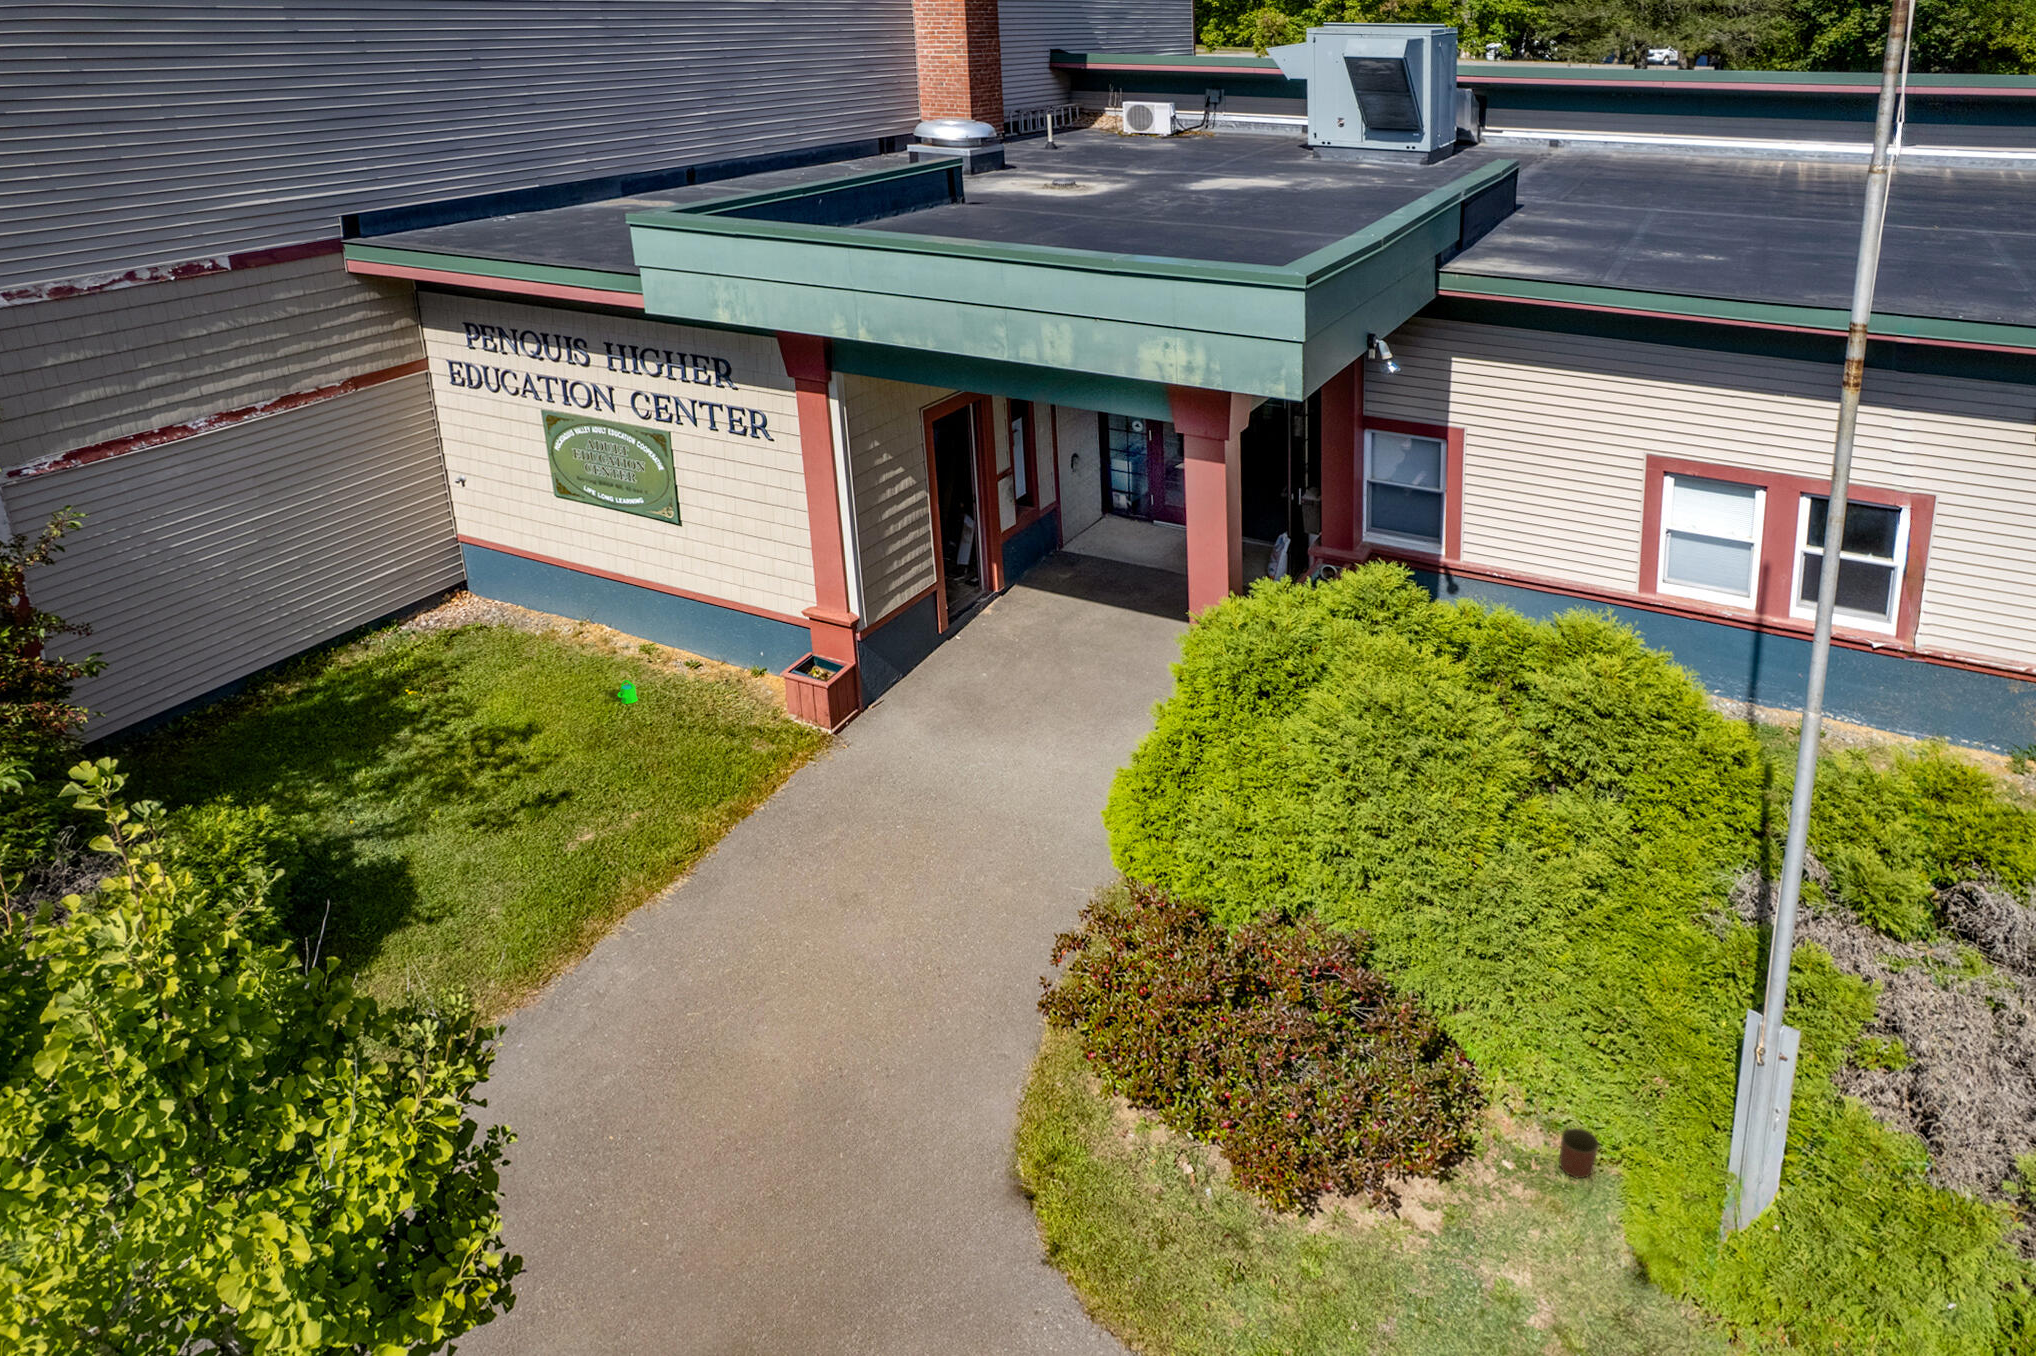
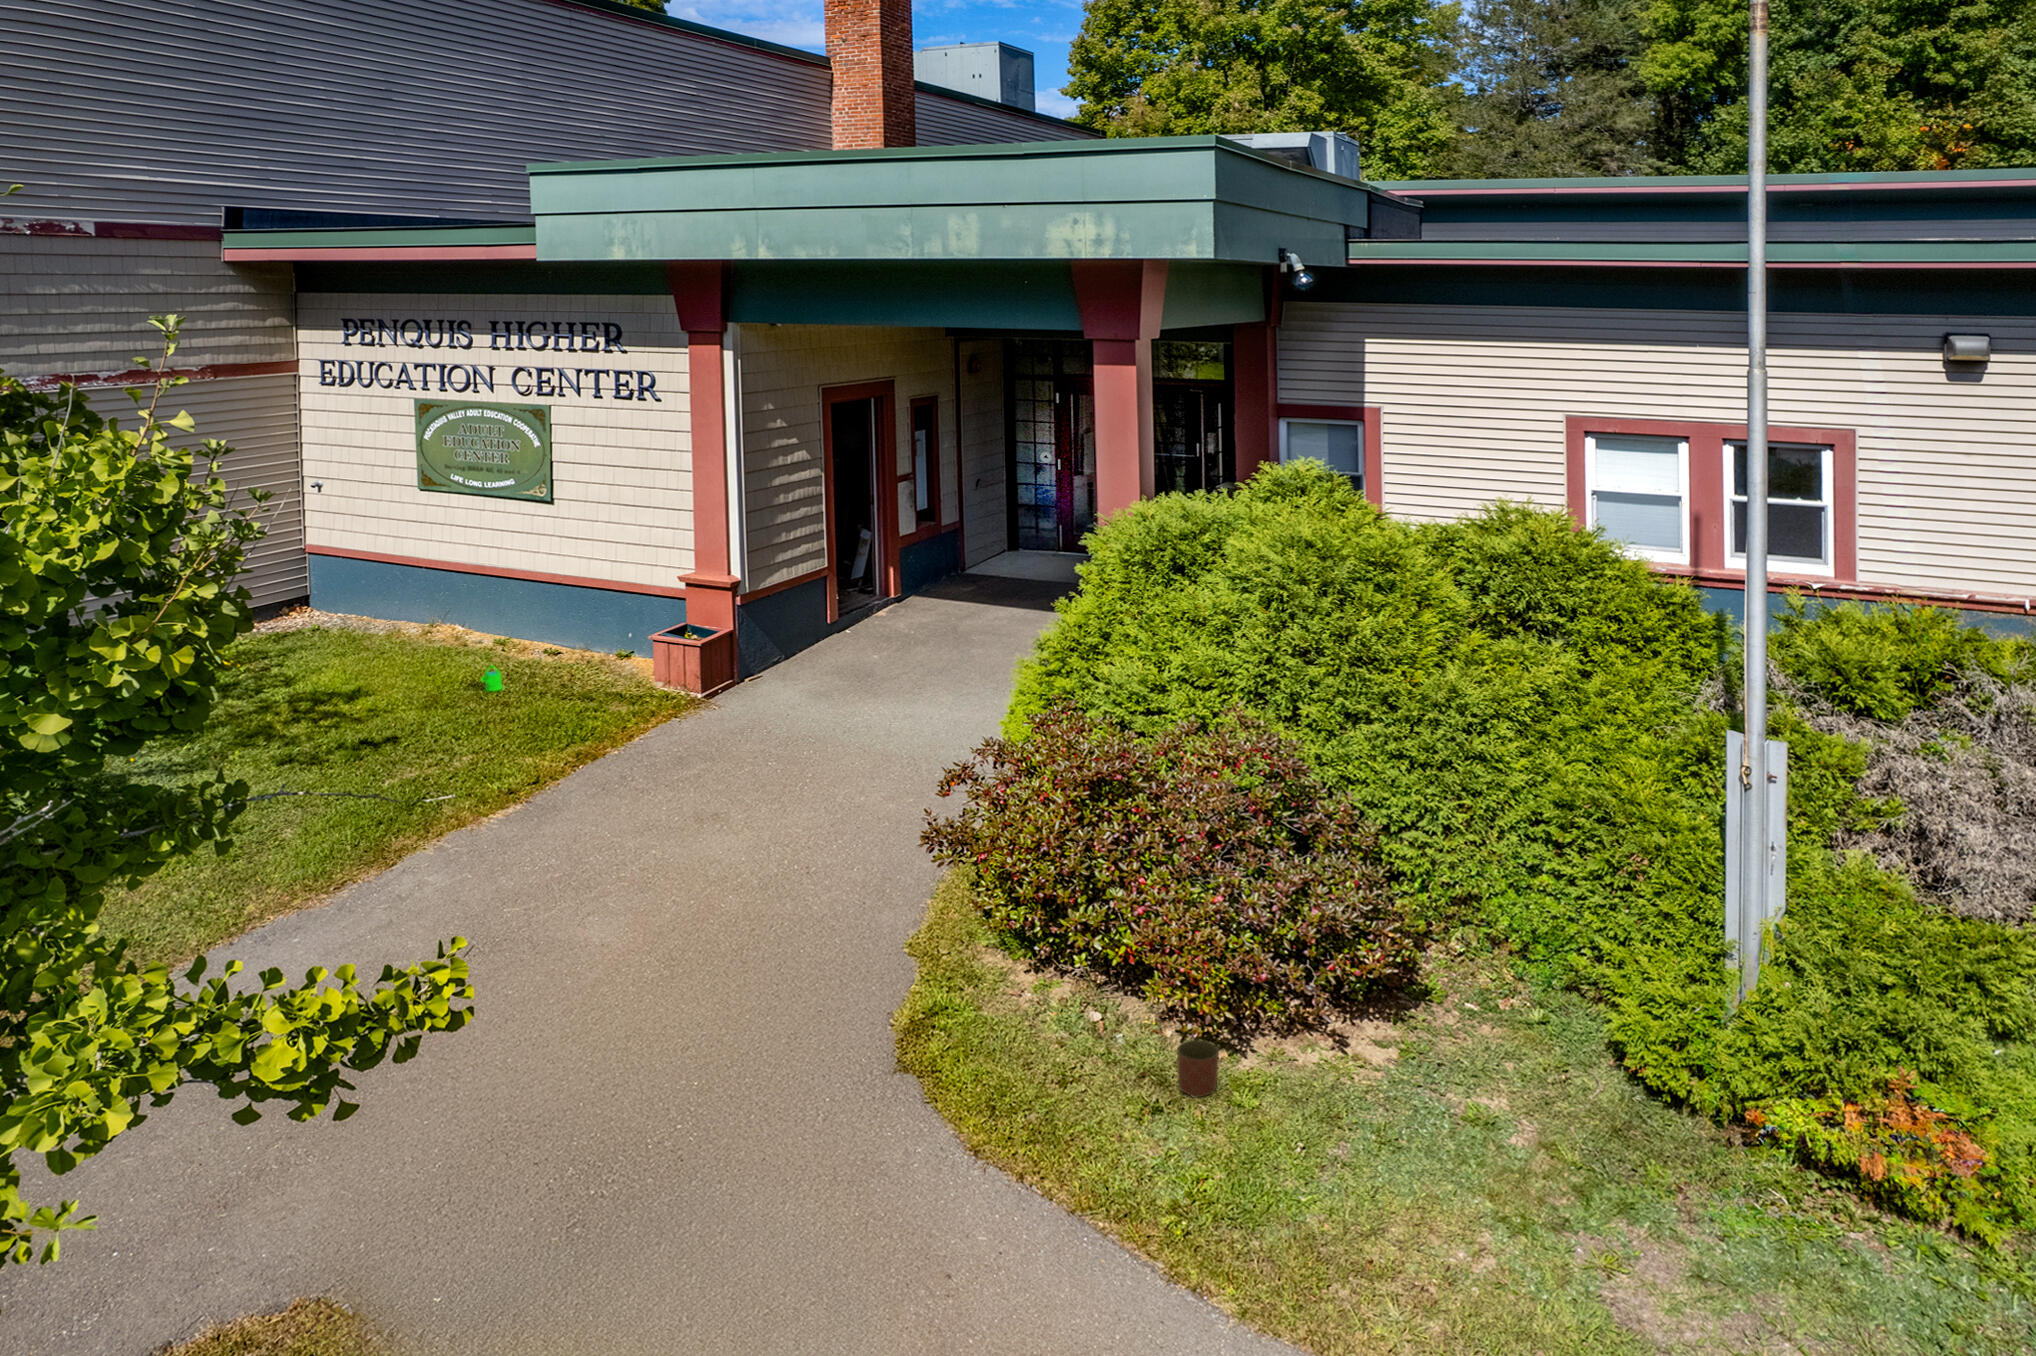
planter: present [1559,1128,1599,1178] -> present [1177,1040,1219,1097]

